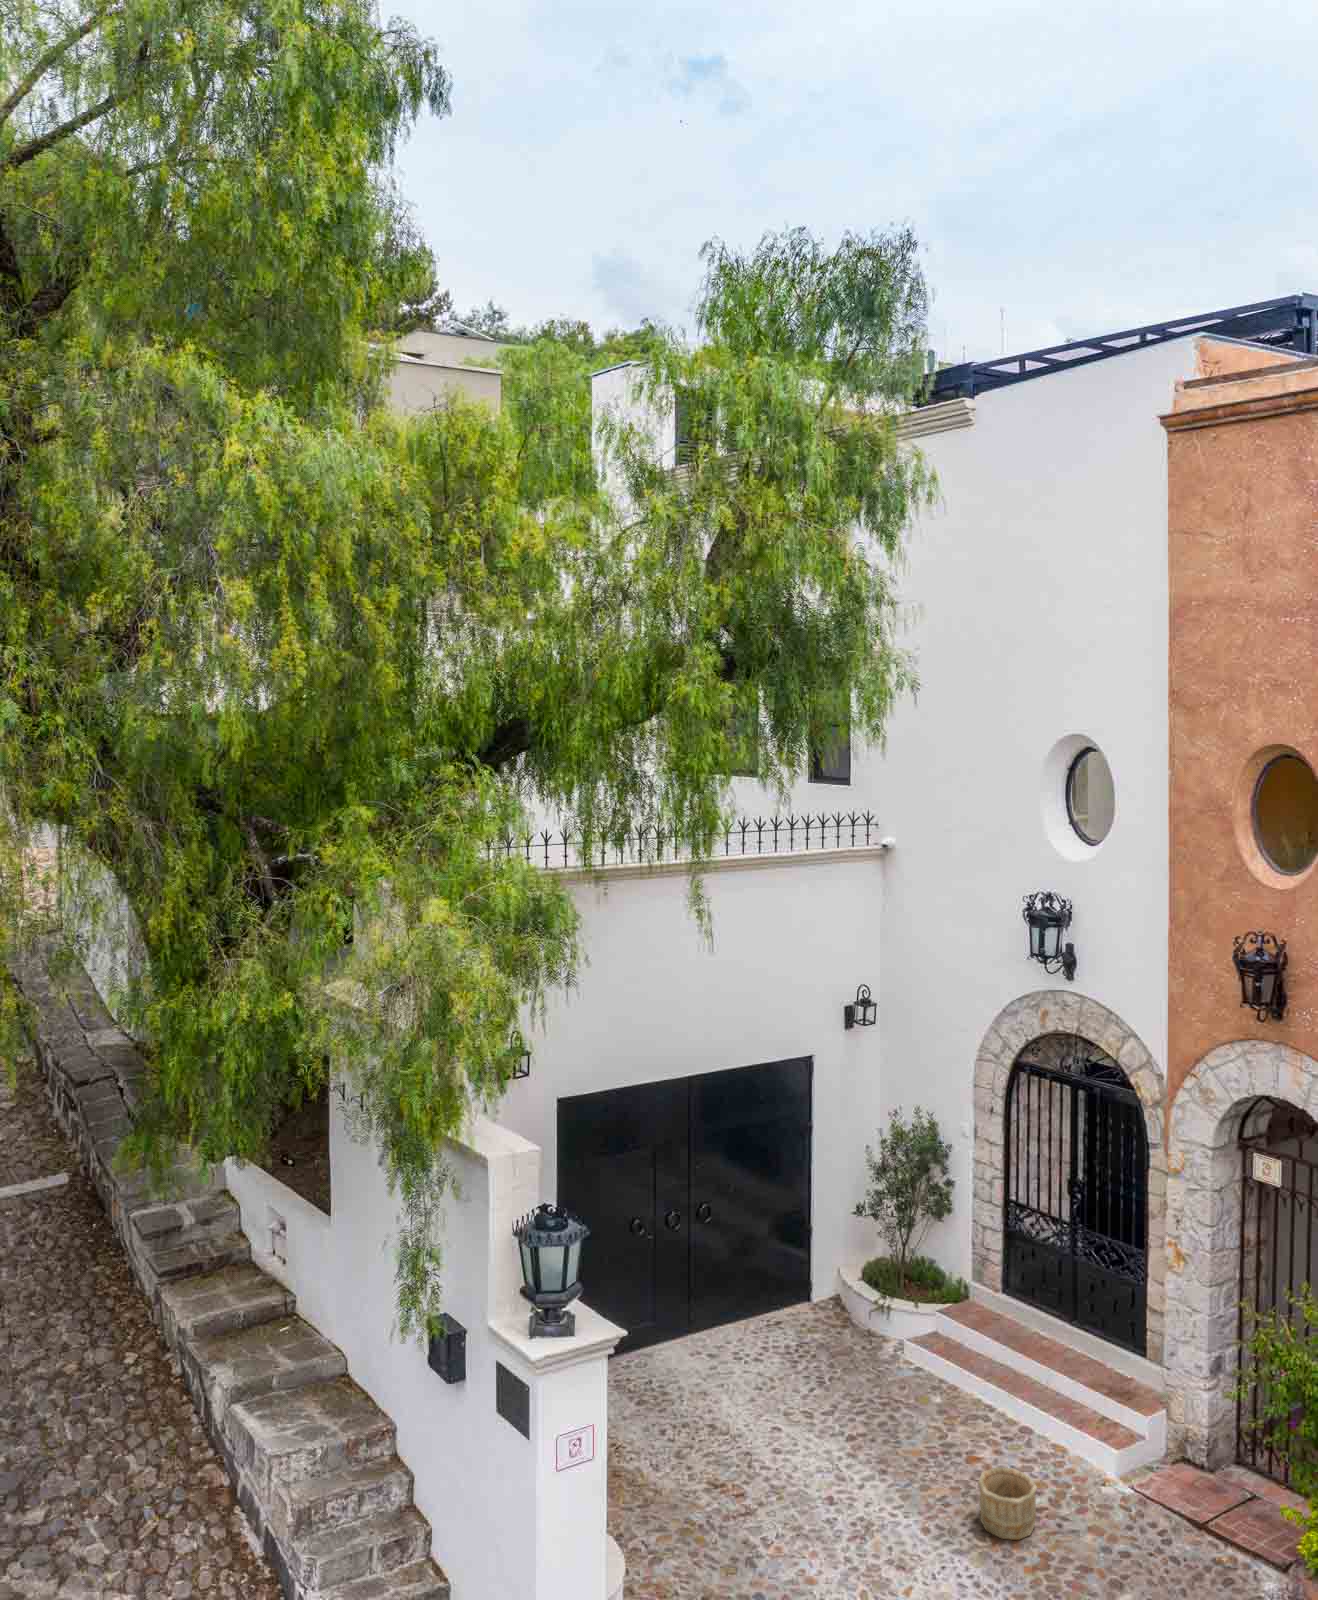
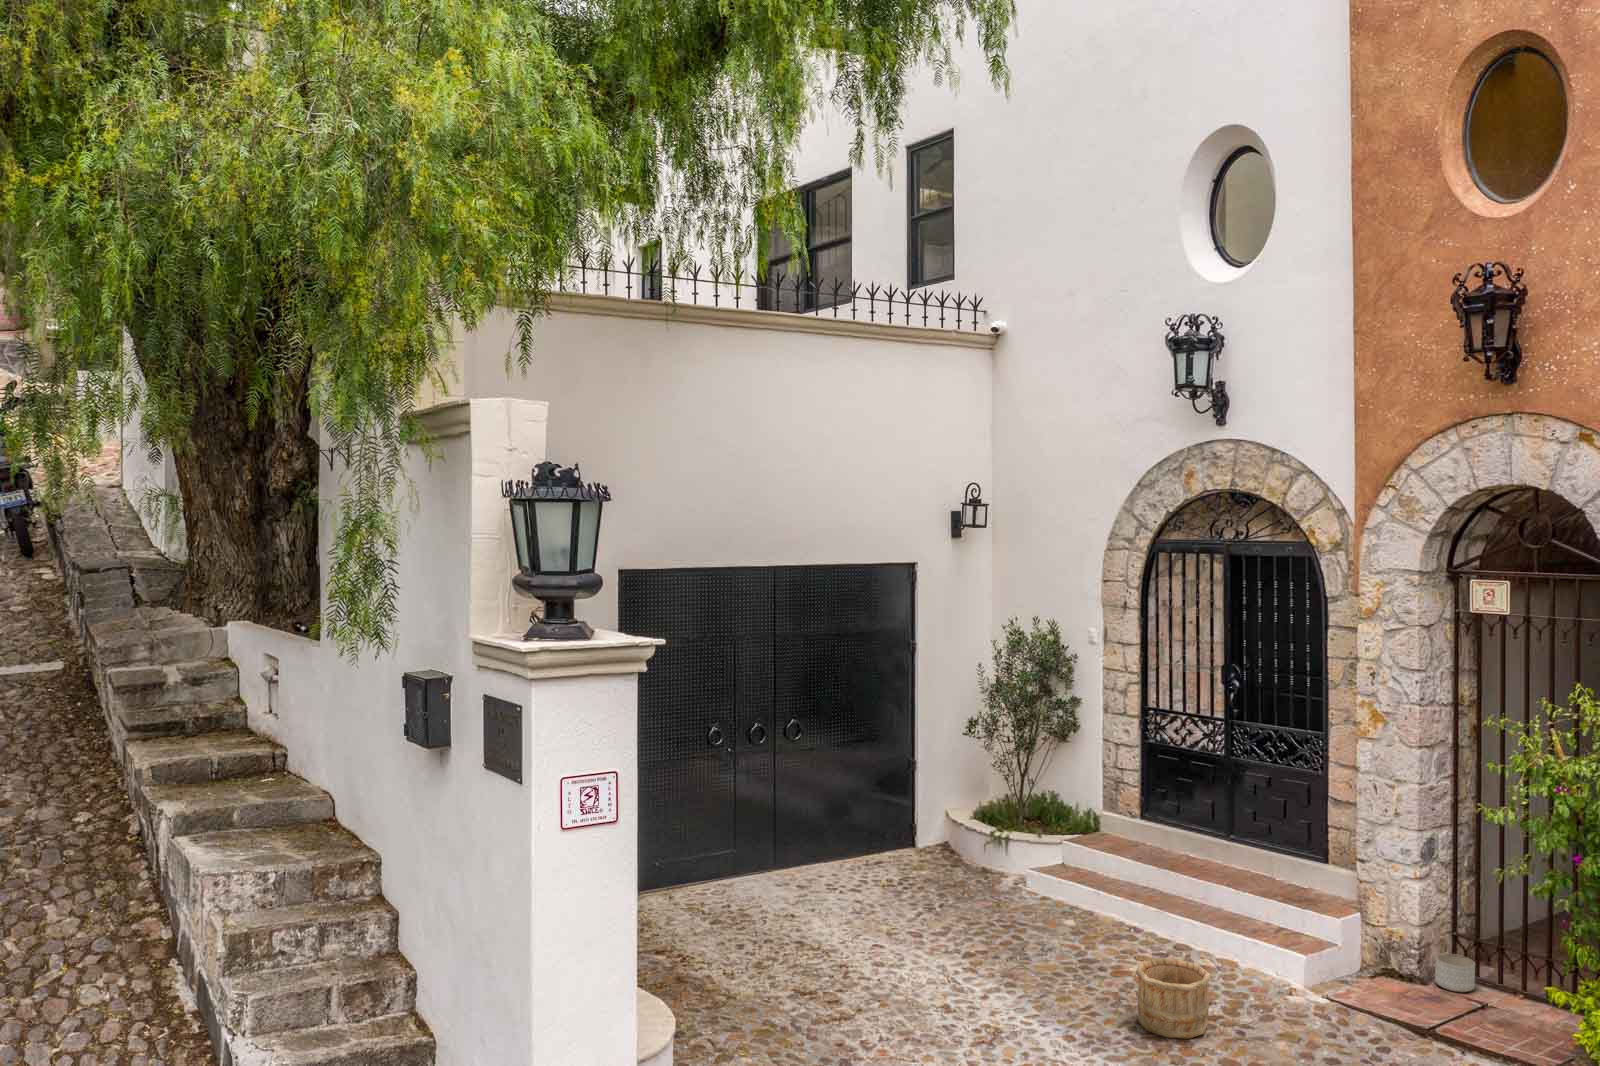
planter: none [1232,1449,1264,1485] -> present [1435,954,1475,992]

